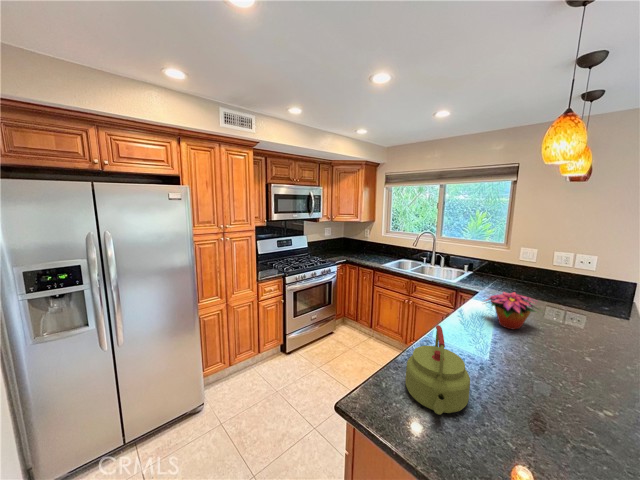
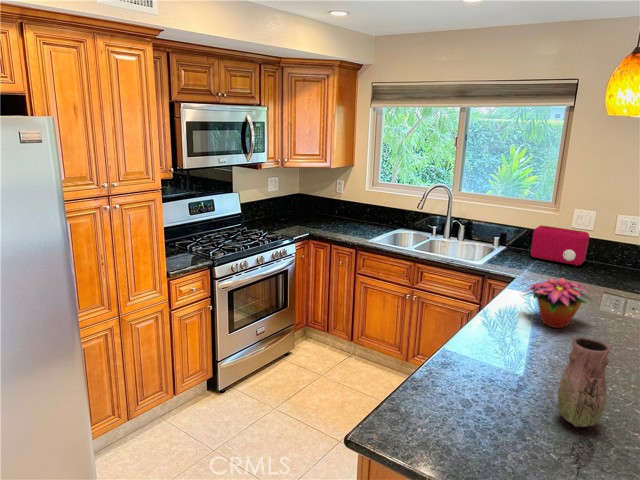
toaster: none [490,258,534,286] -> present [531,226,589,267]
kettle: present [405,325,470,414] -> none [431,328,510,433]
vase: none [514,339,563,420] -> present [558,337,611,427]

